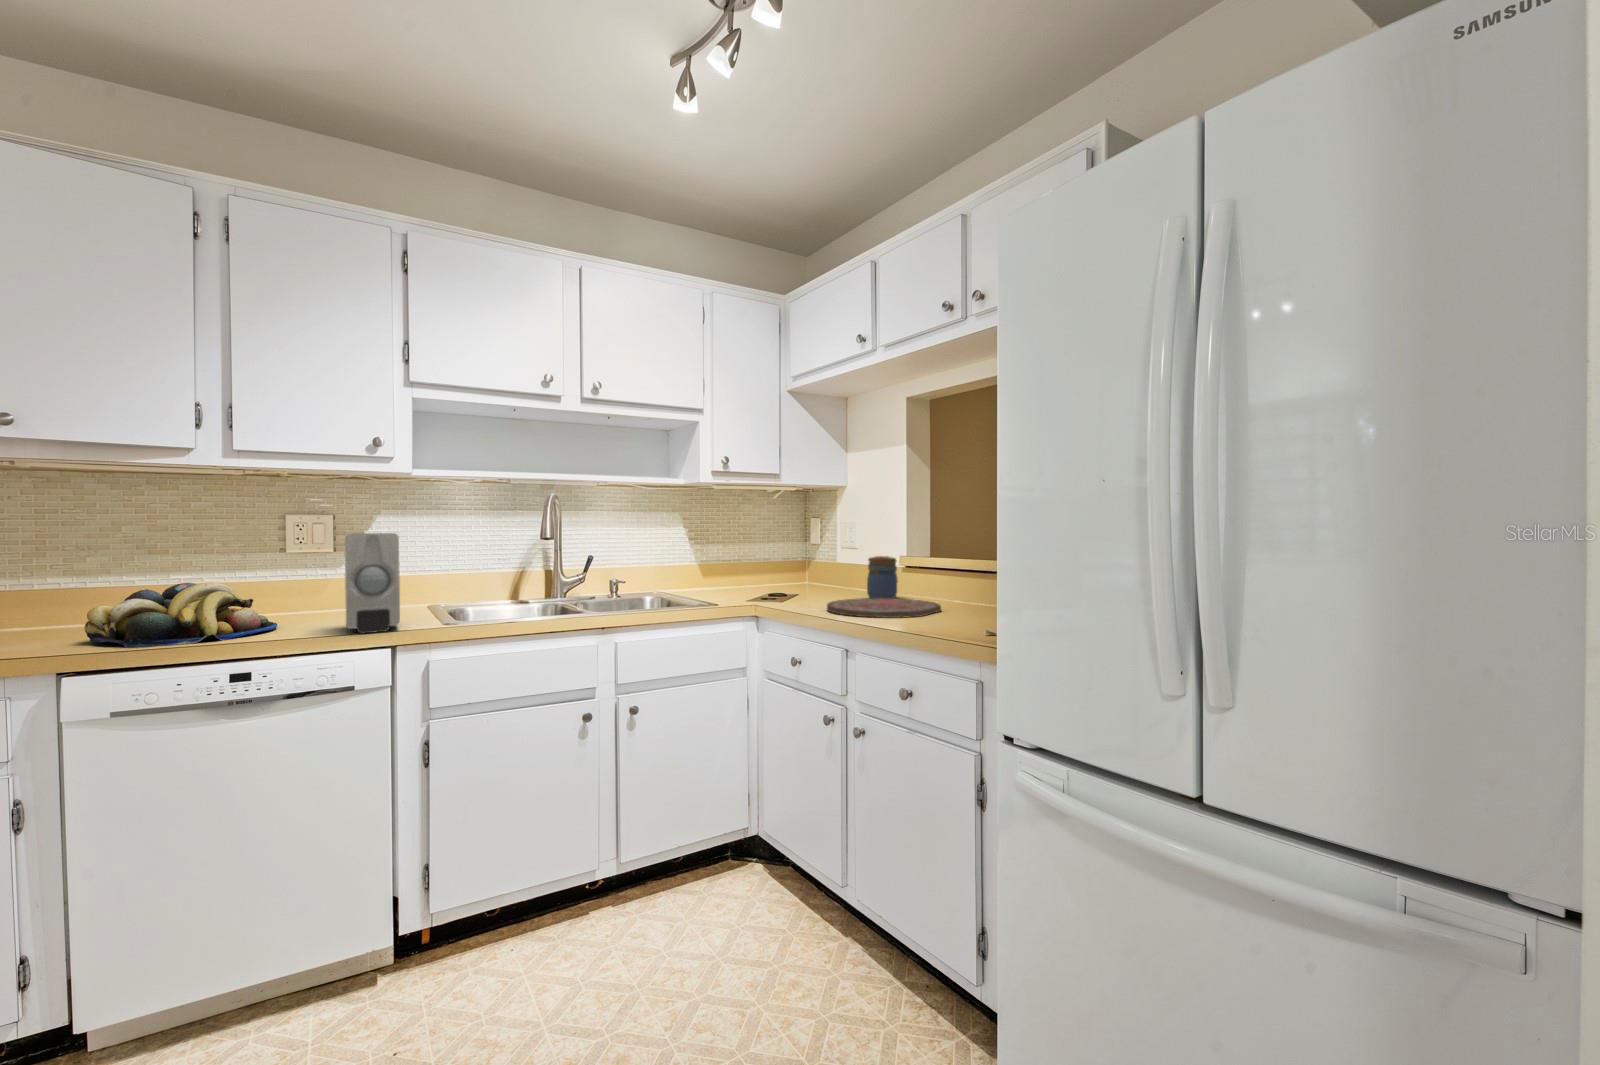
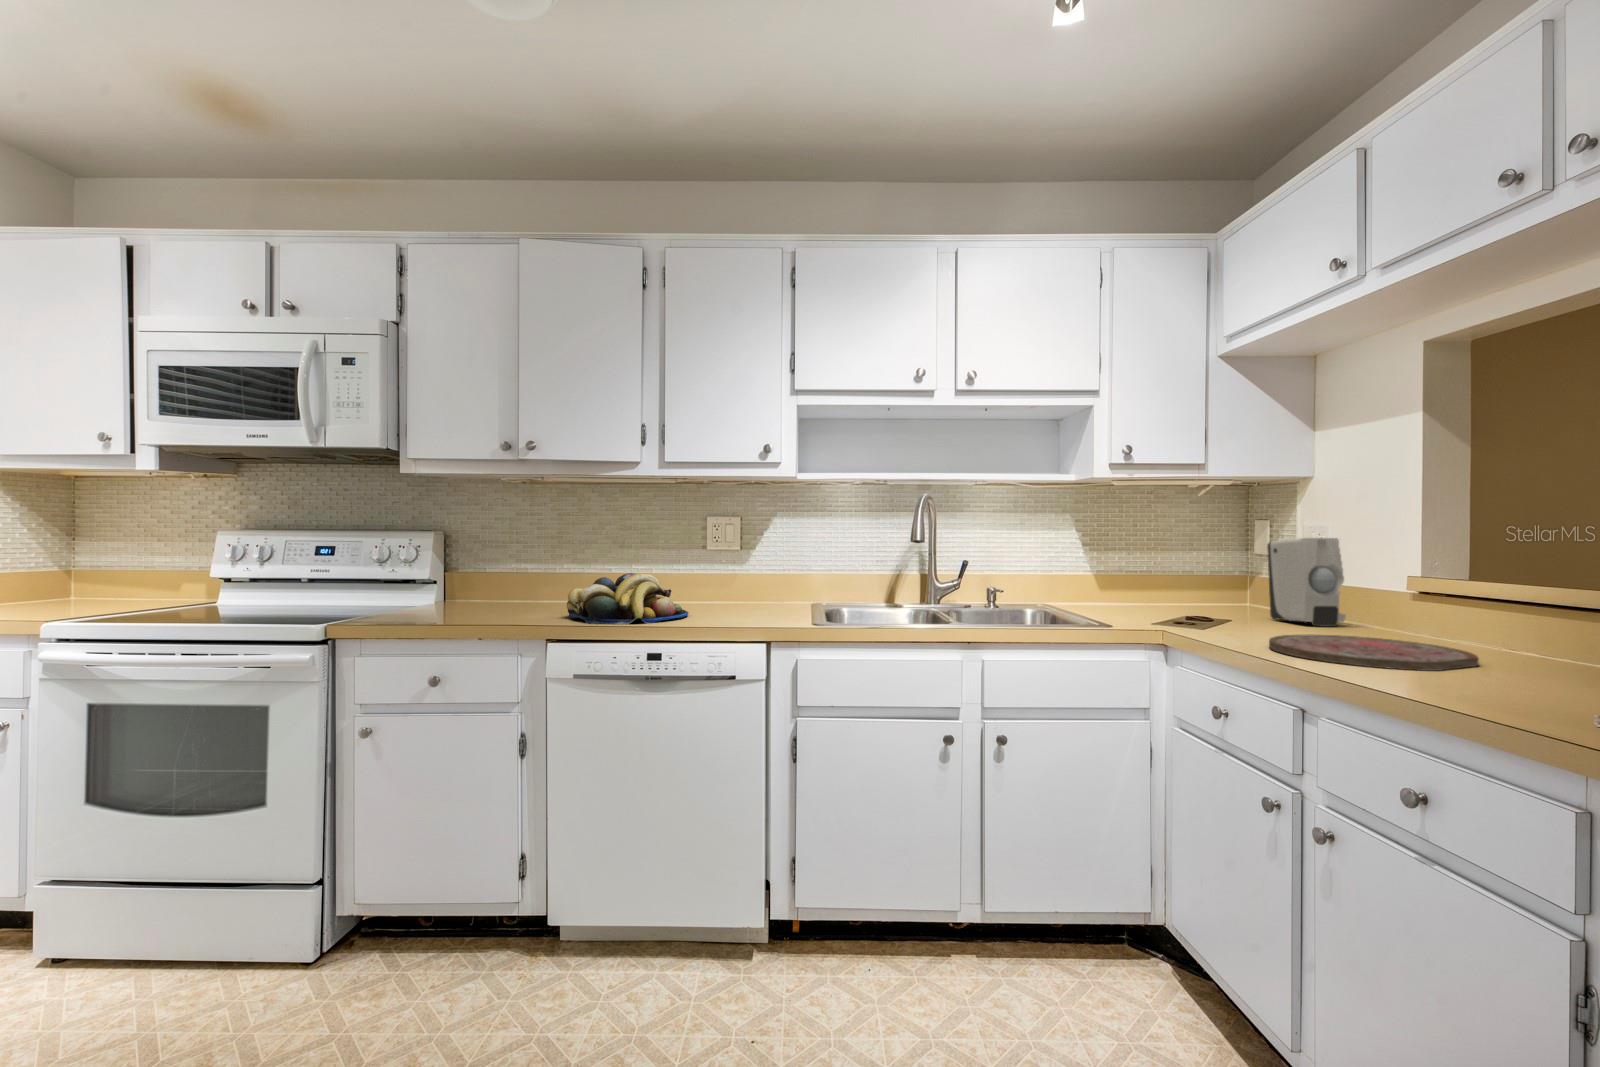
soap dispenser: present [345,533,400,633] -> present [1267,538,1346,627]
jar: present [867,556,898,598] -> none [1344,577,1400,639]

